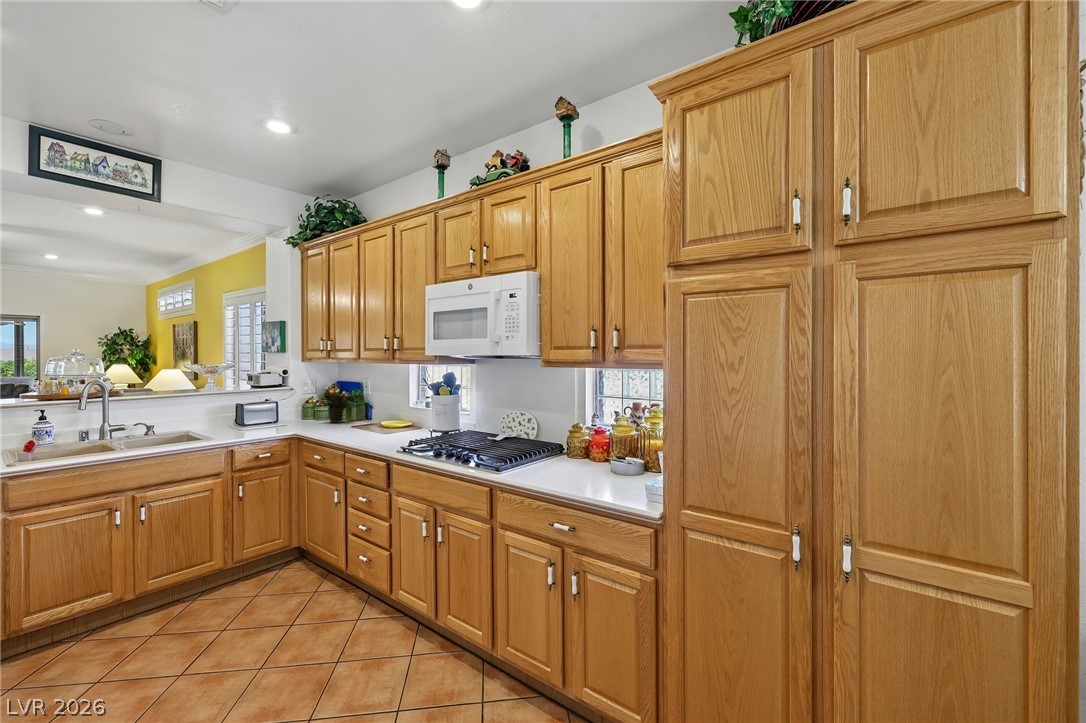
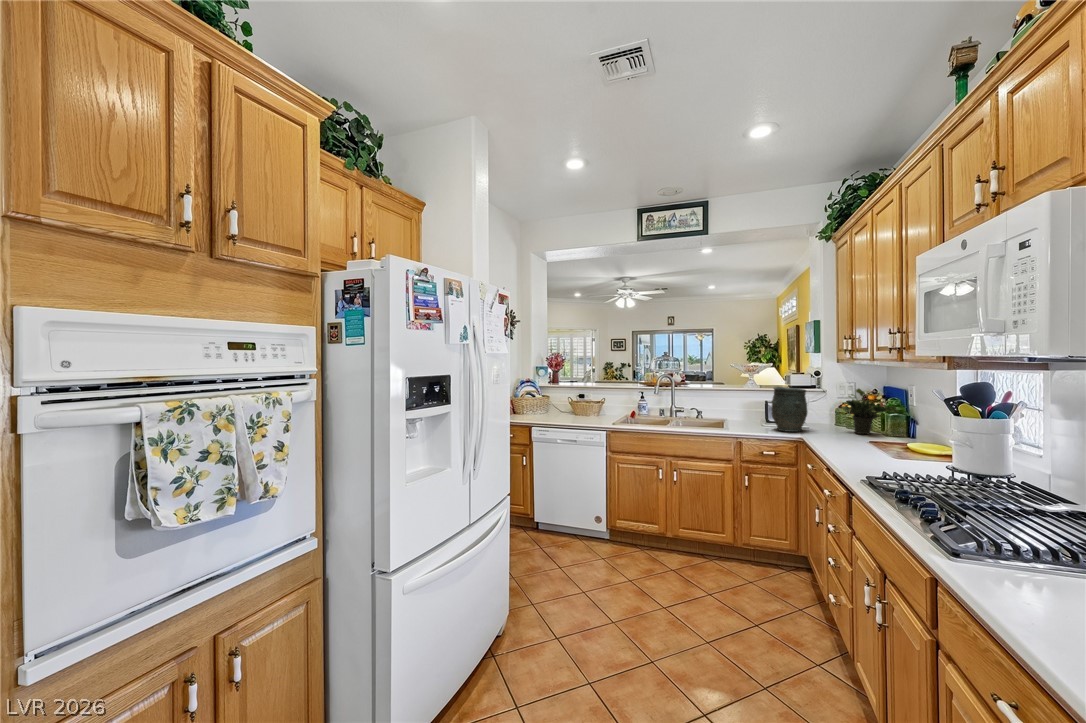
vase: none [253,387,291,431] -> present [772,387,808,432]

